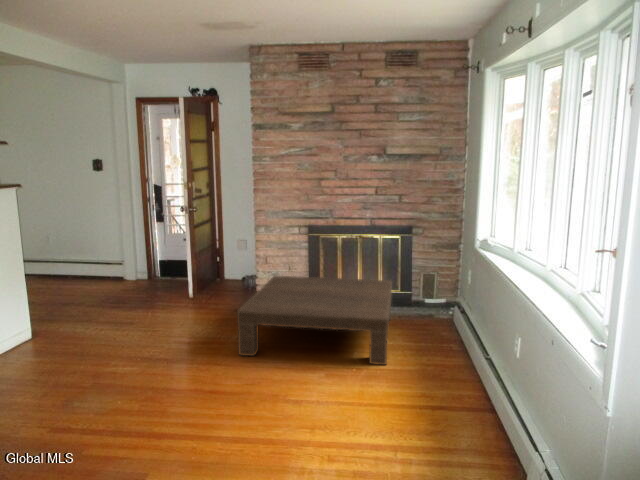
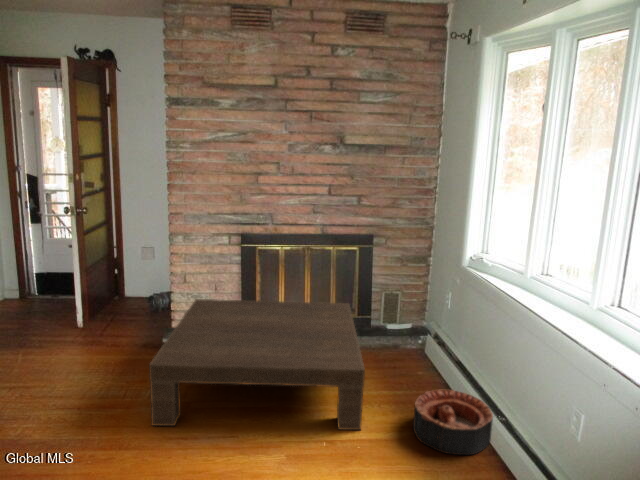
basket: none [426,340,486,383] -> present [413,390,493,455]

